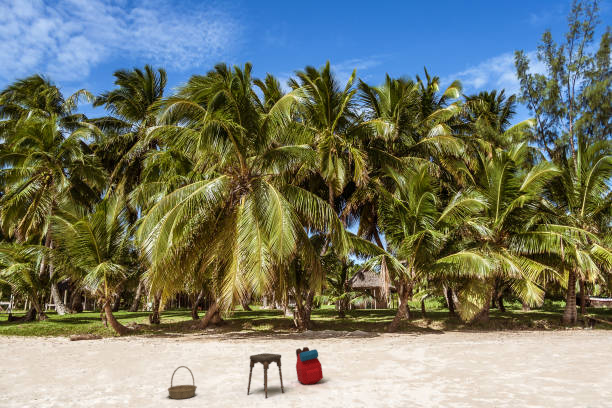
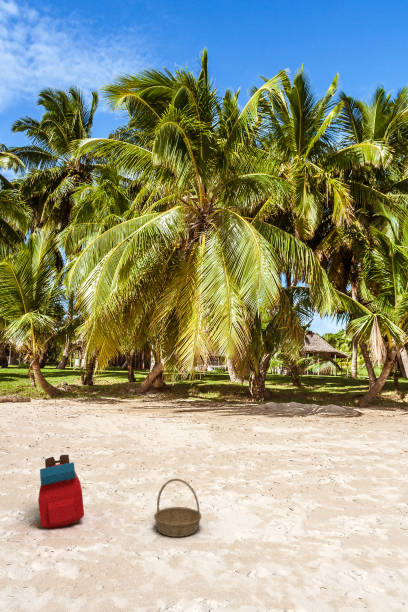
backpack: present [296,347,323,385] -> present [38,455,84,528]
stool: present [247,353,284,398] -> none [287,460,348,544]

